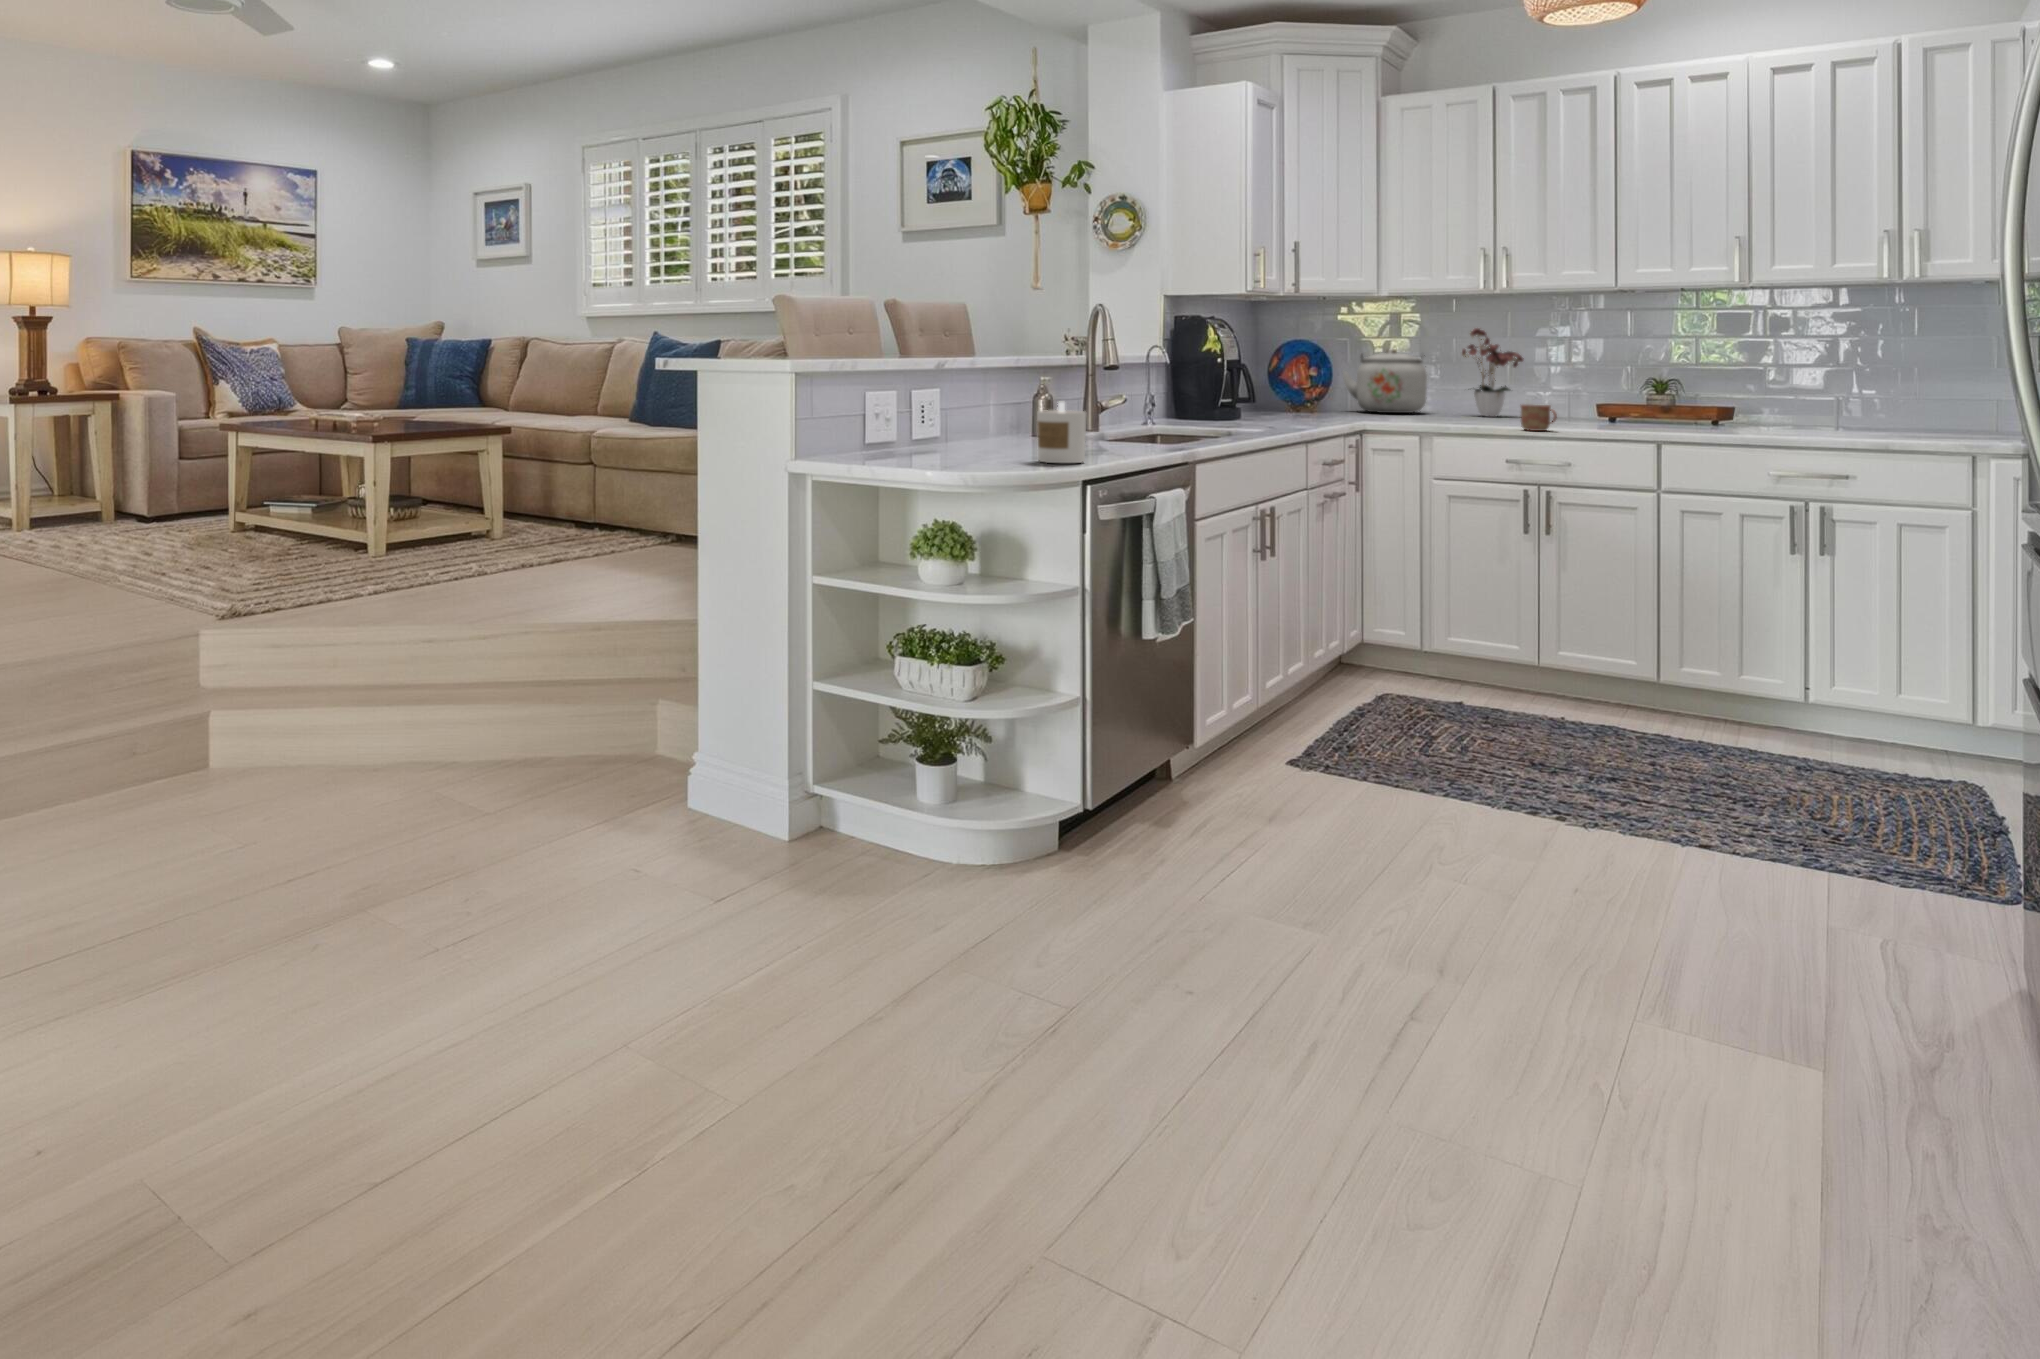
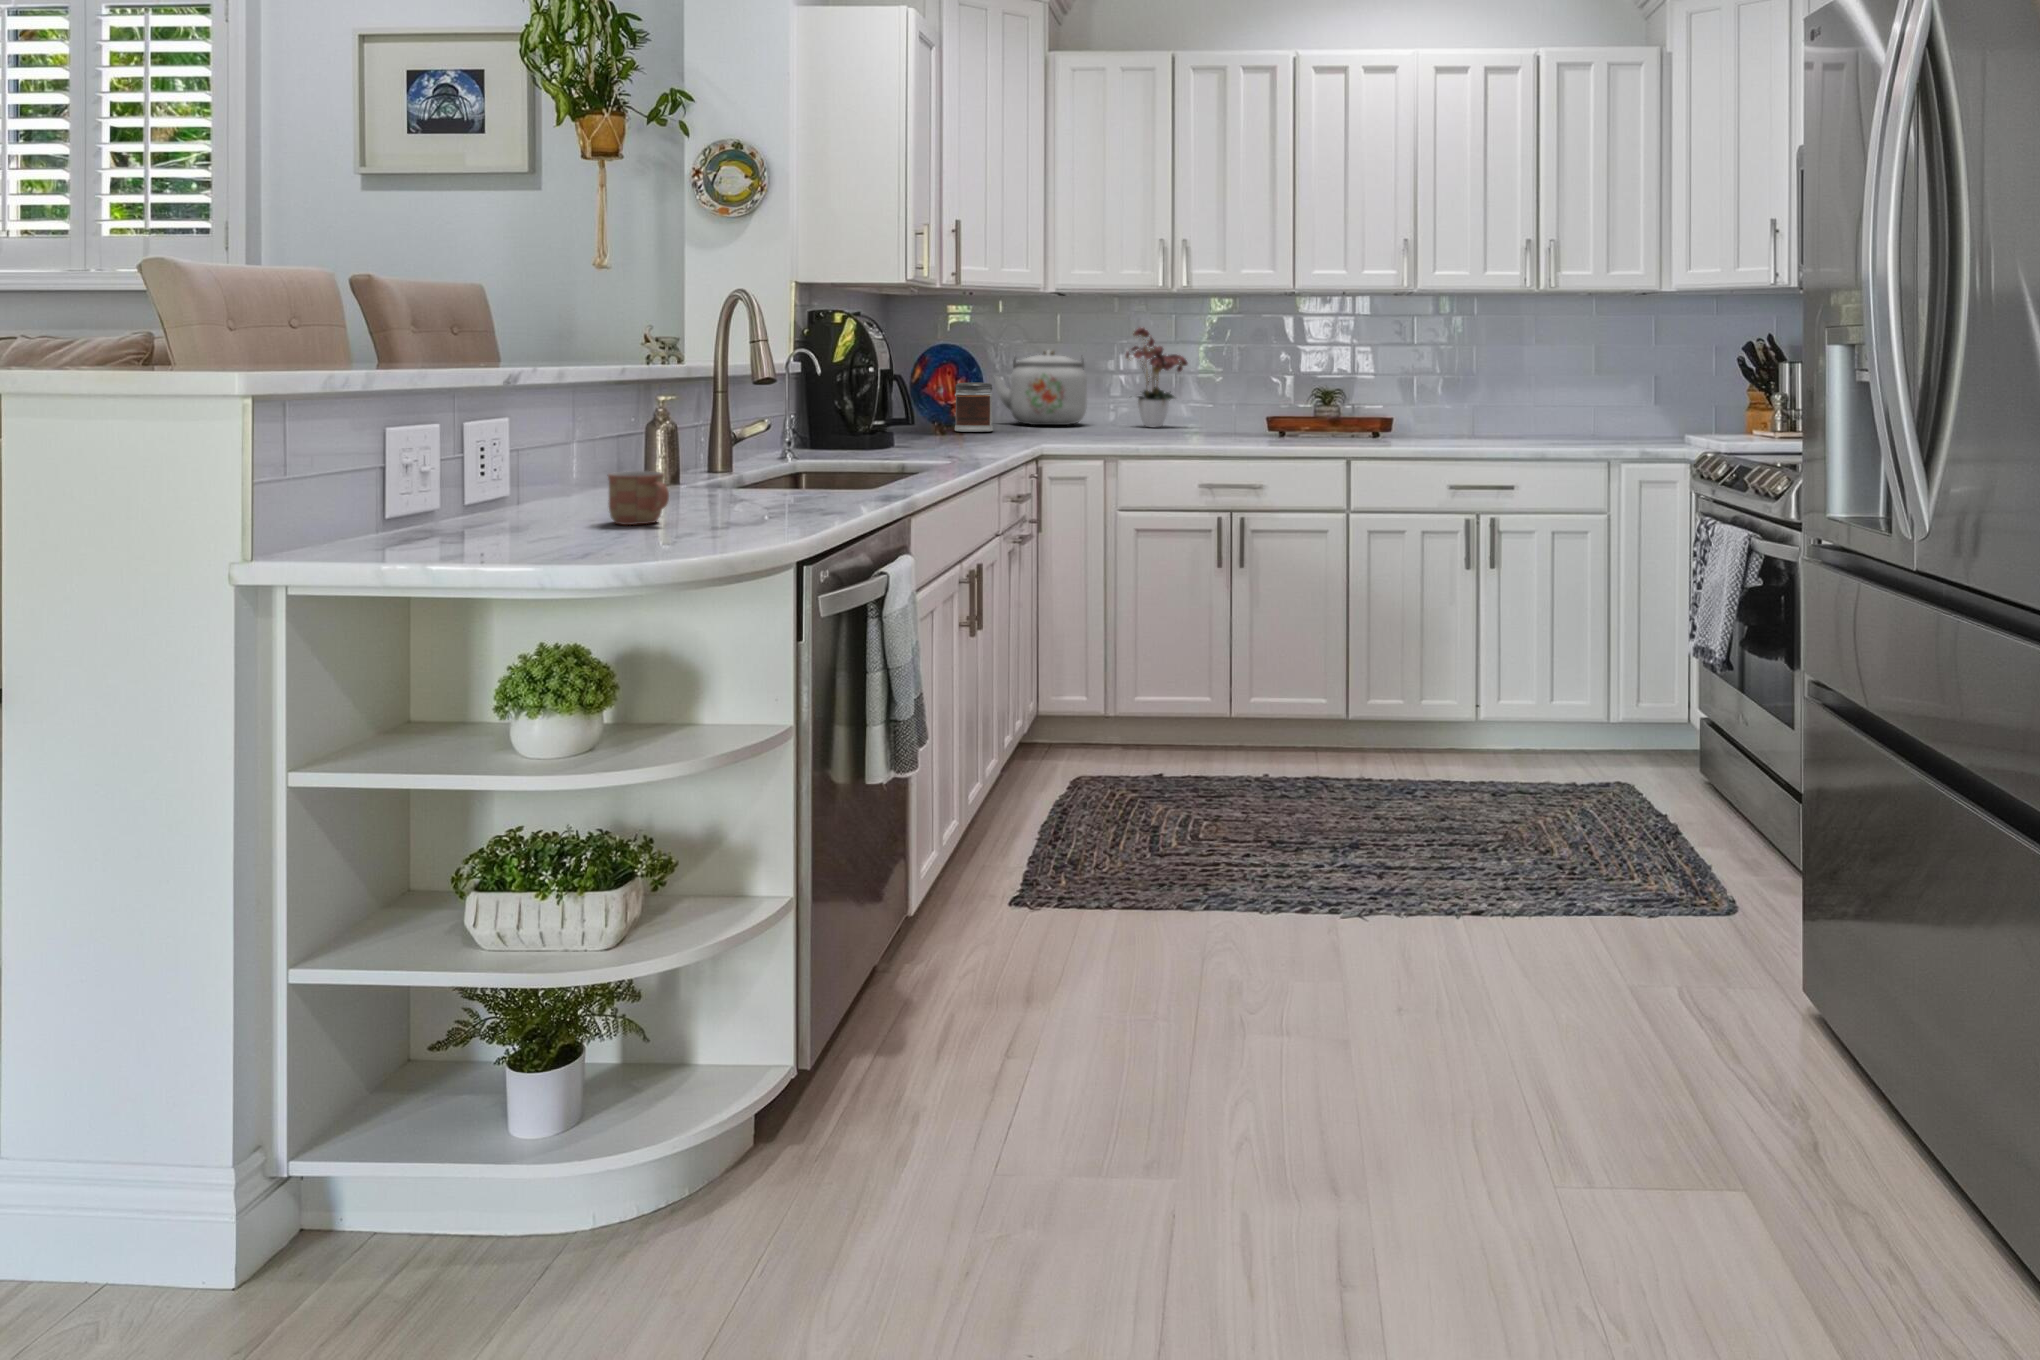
jar: none [1299,376,1334,416] -> present [955,383,993,432]
candle: present [1037,402,1086,463] -> none [699,442,777,538]
mug: present [1521,404,1557,431] -> present [608,471,669,525]

